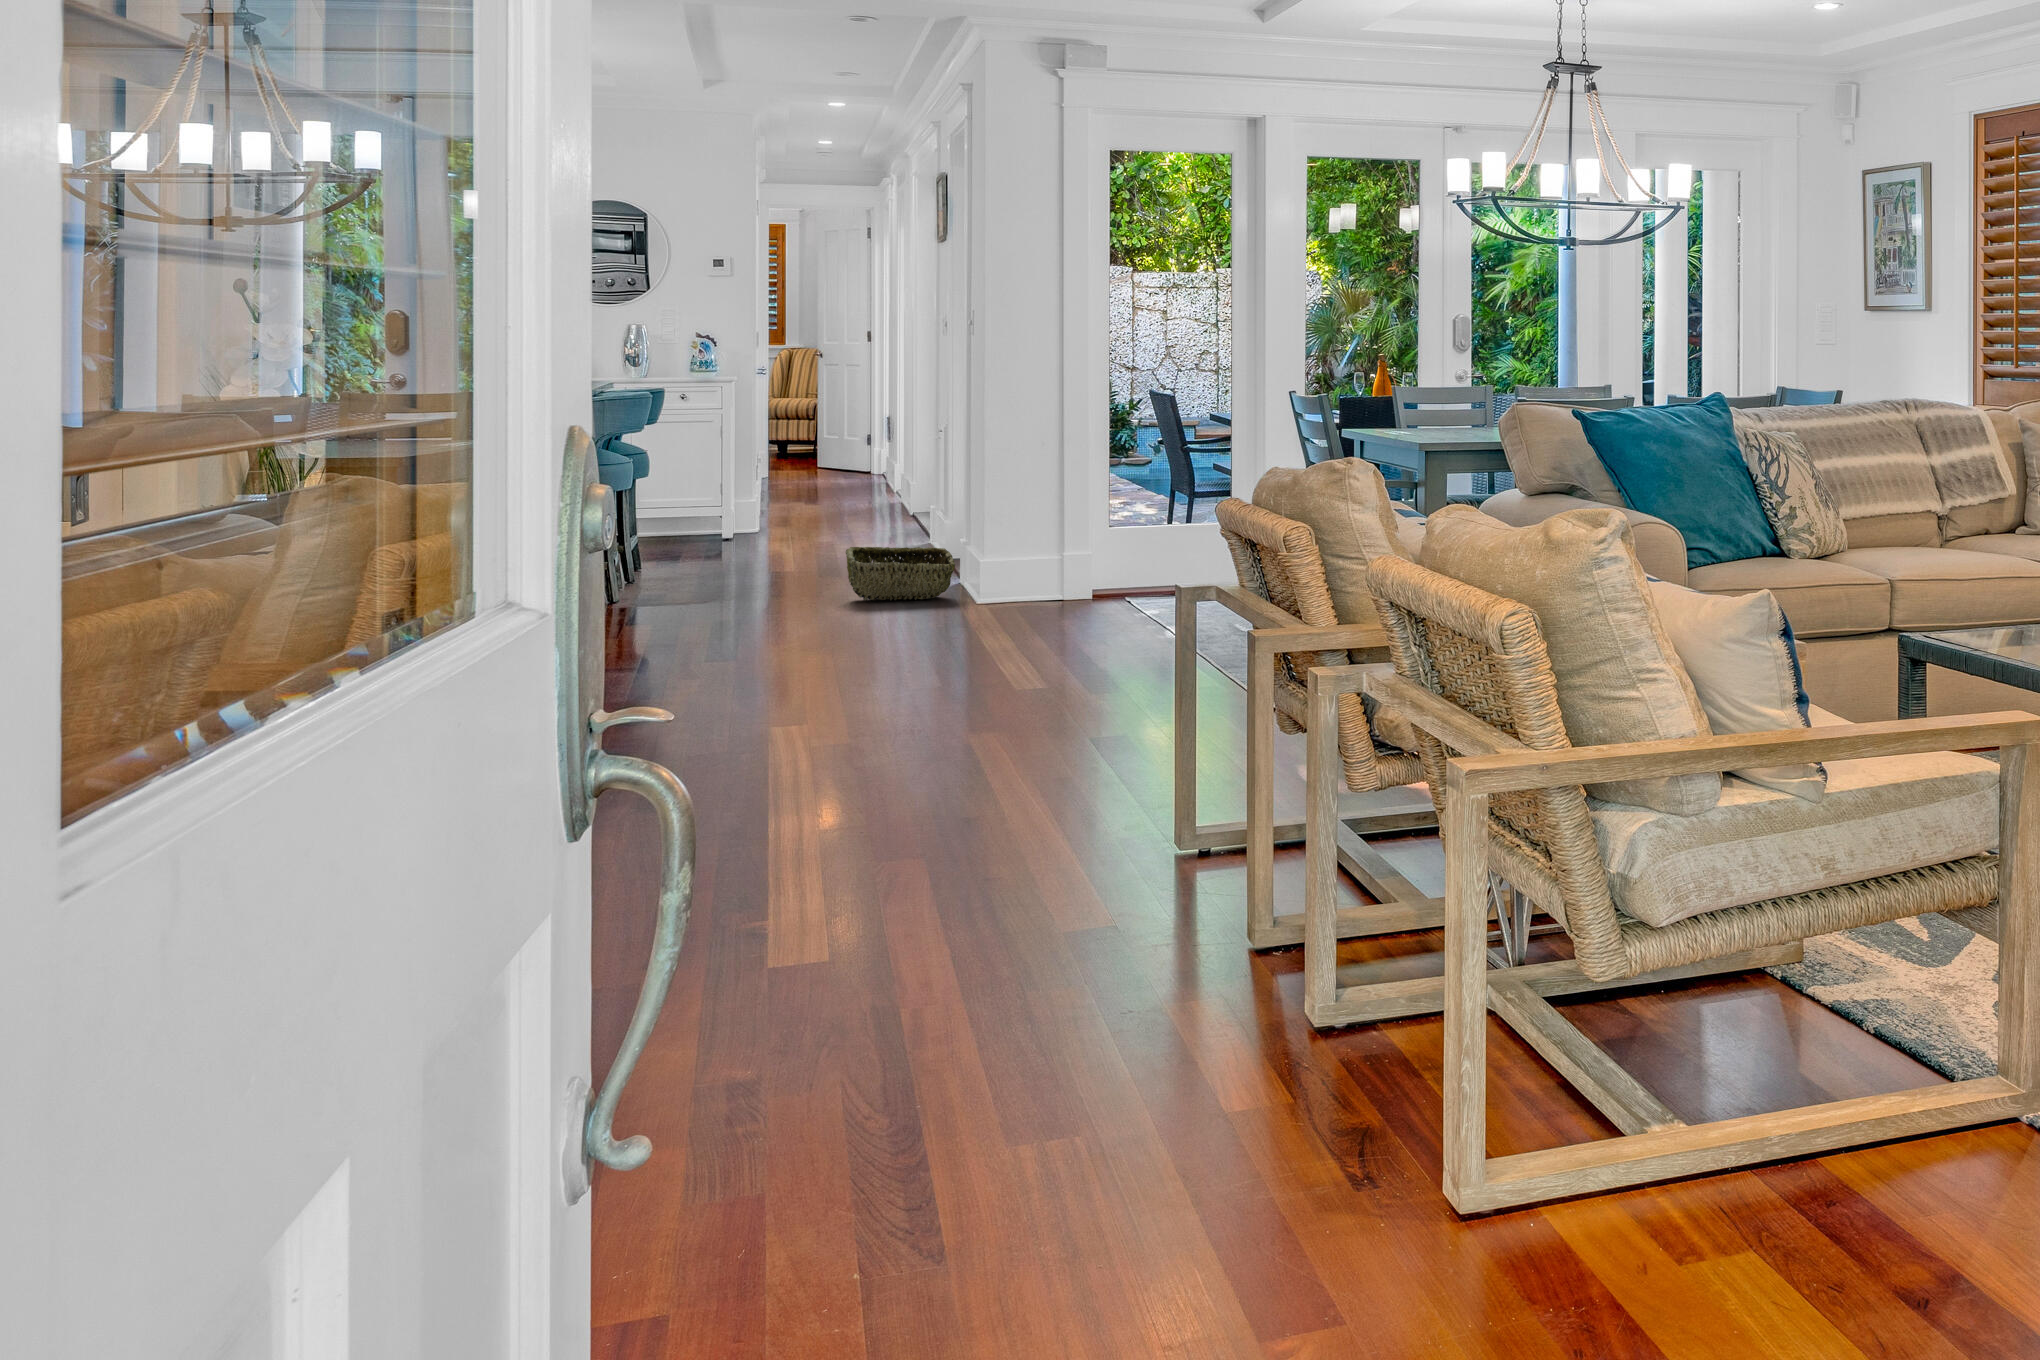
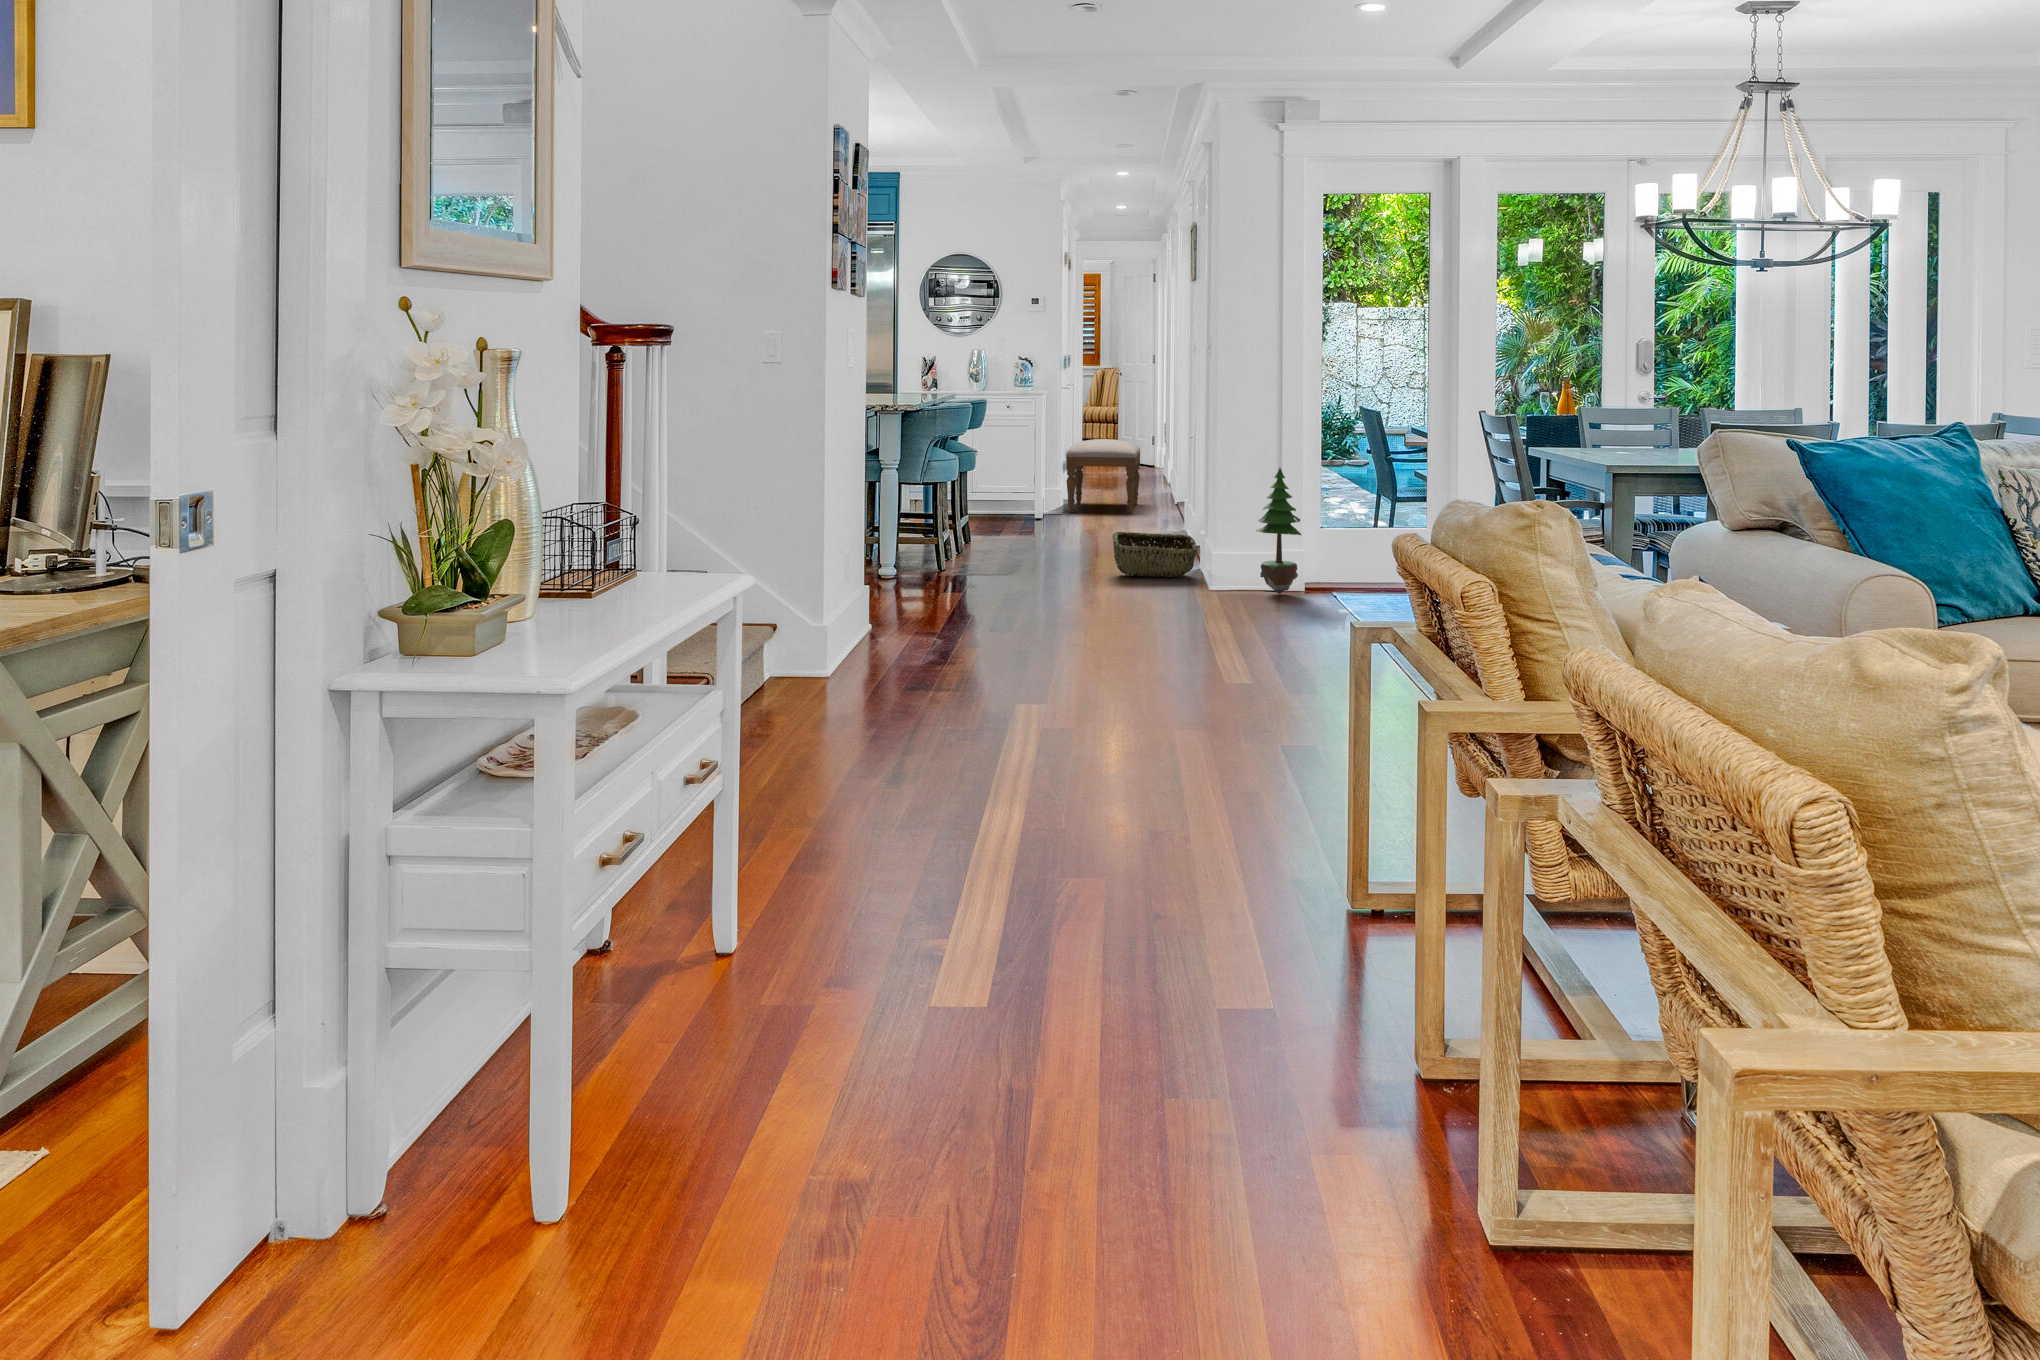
ottoman: none [764,439,864,534] -> present [1066,439,1140,514]
potted tree: none [1029,459,1085,611] -> present [1256,468,1301,594]

